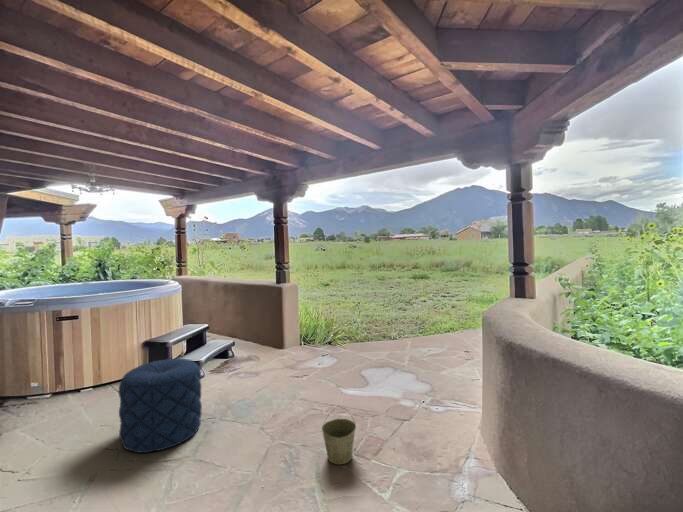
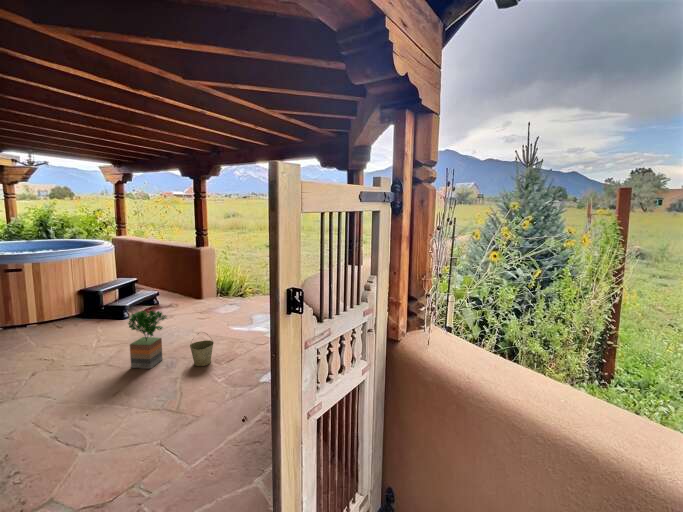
pouf: present [119,359,202,453] -> none [51,301,117,361]
potted tree: none [230,372,285,470] -> present [128,311,167,369]

